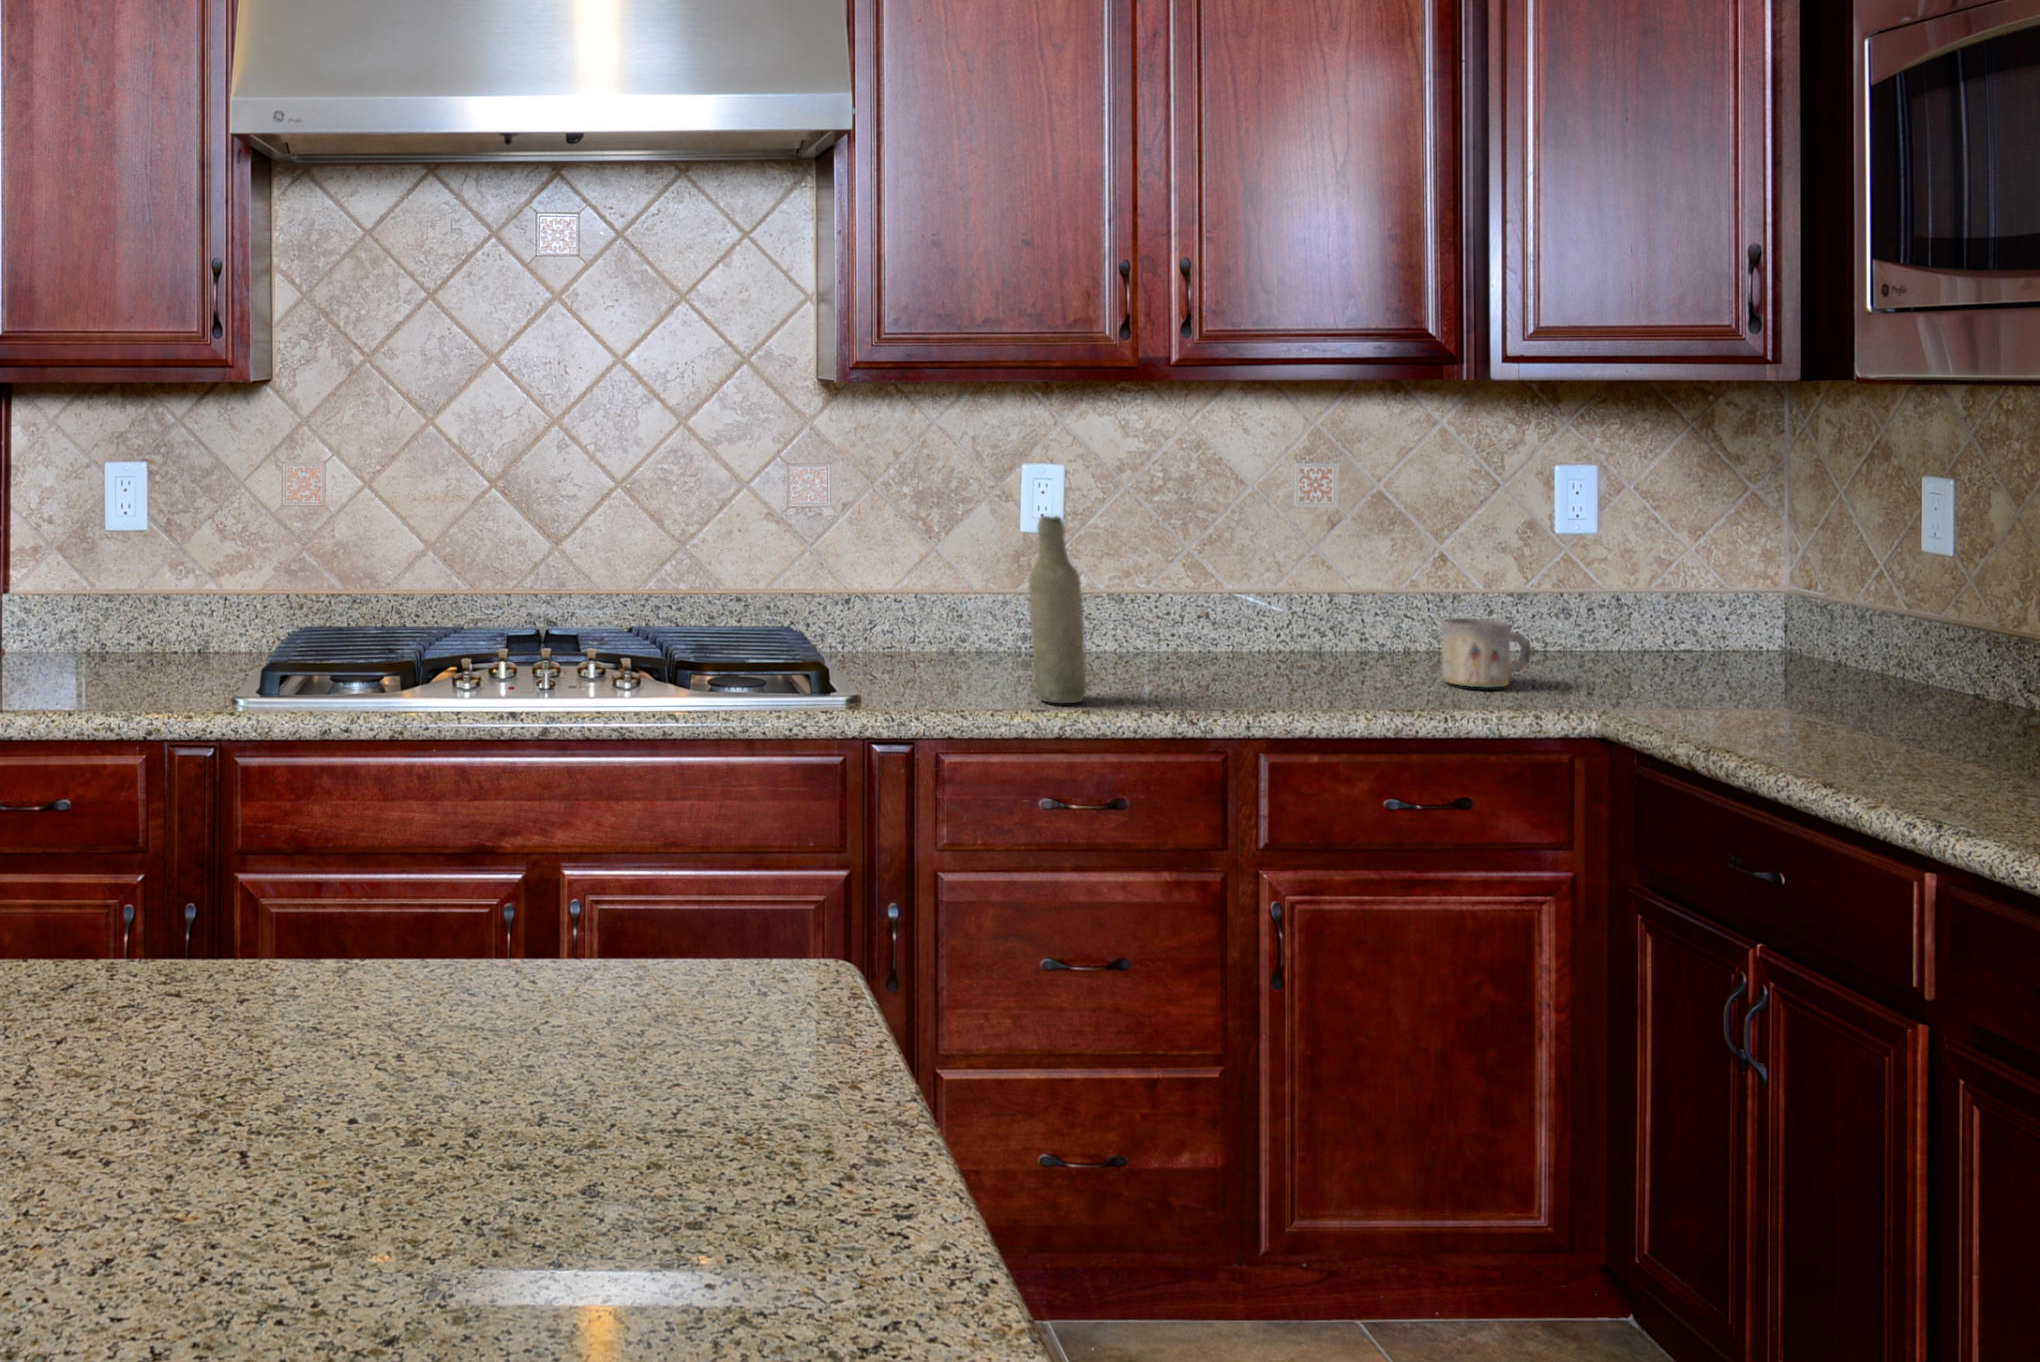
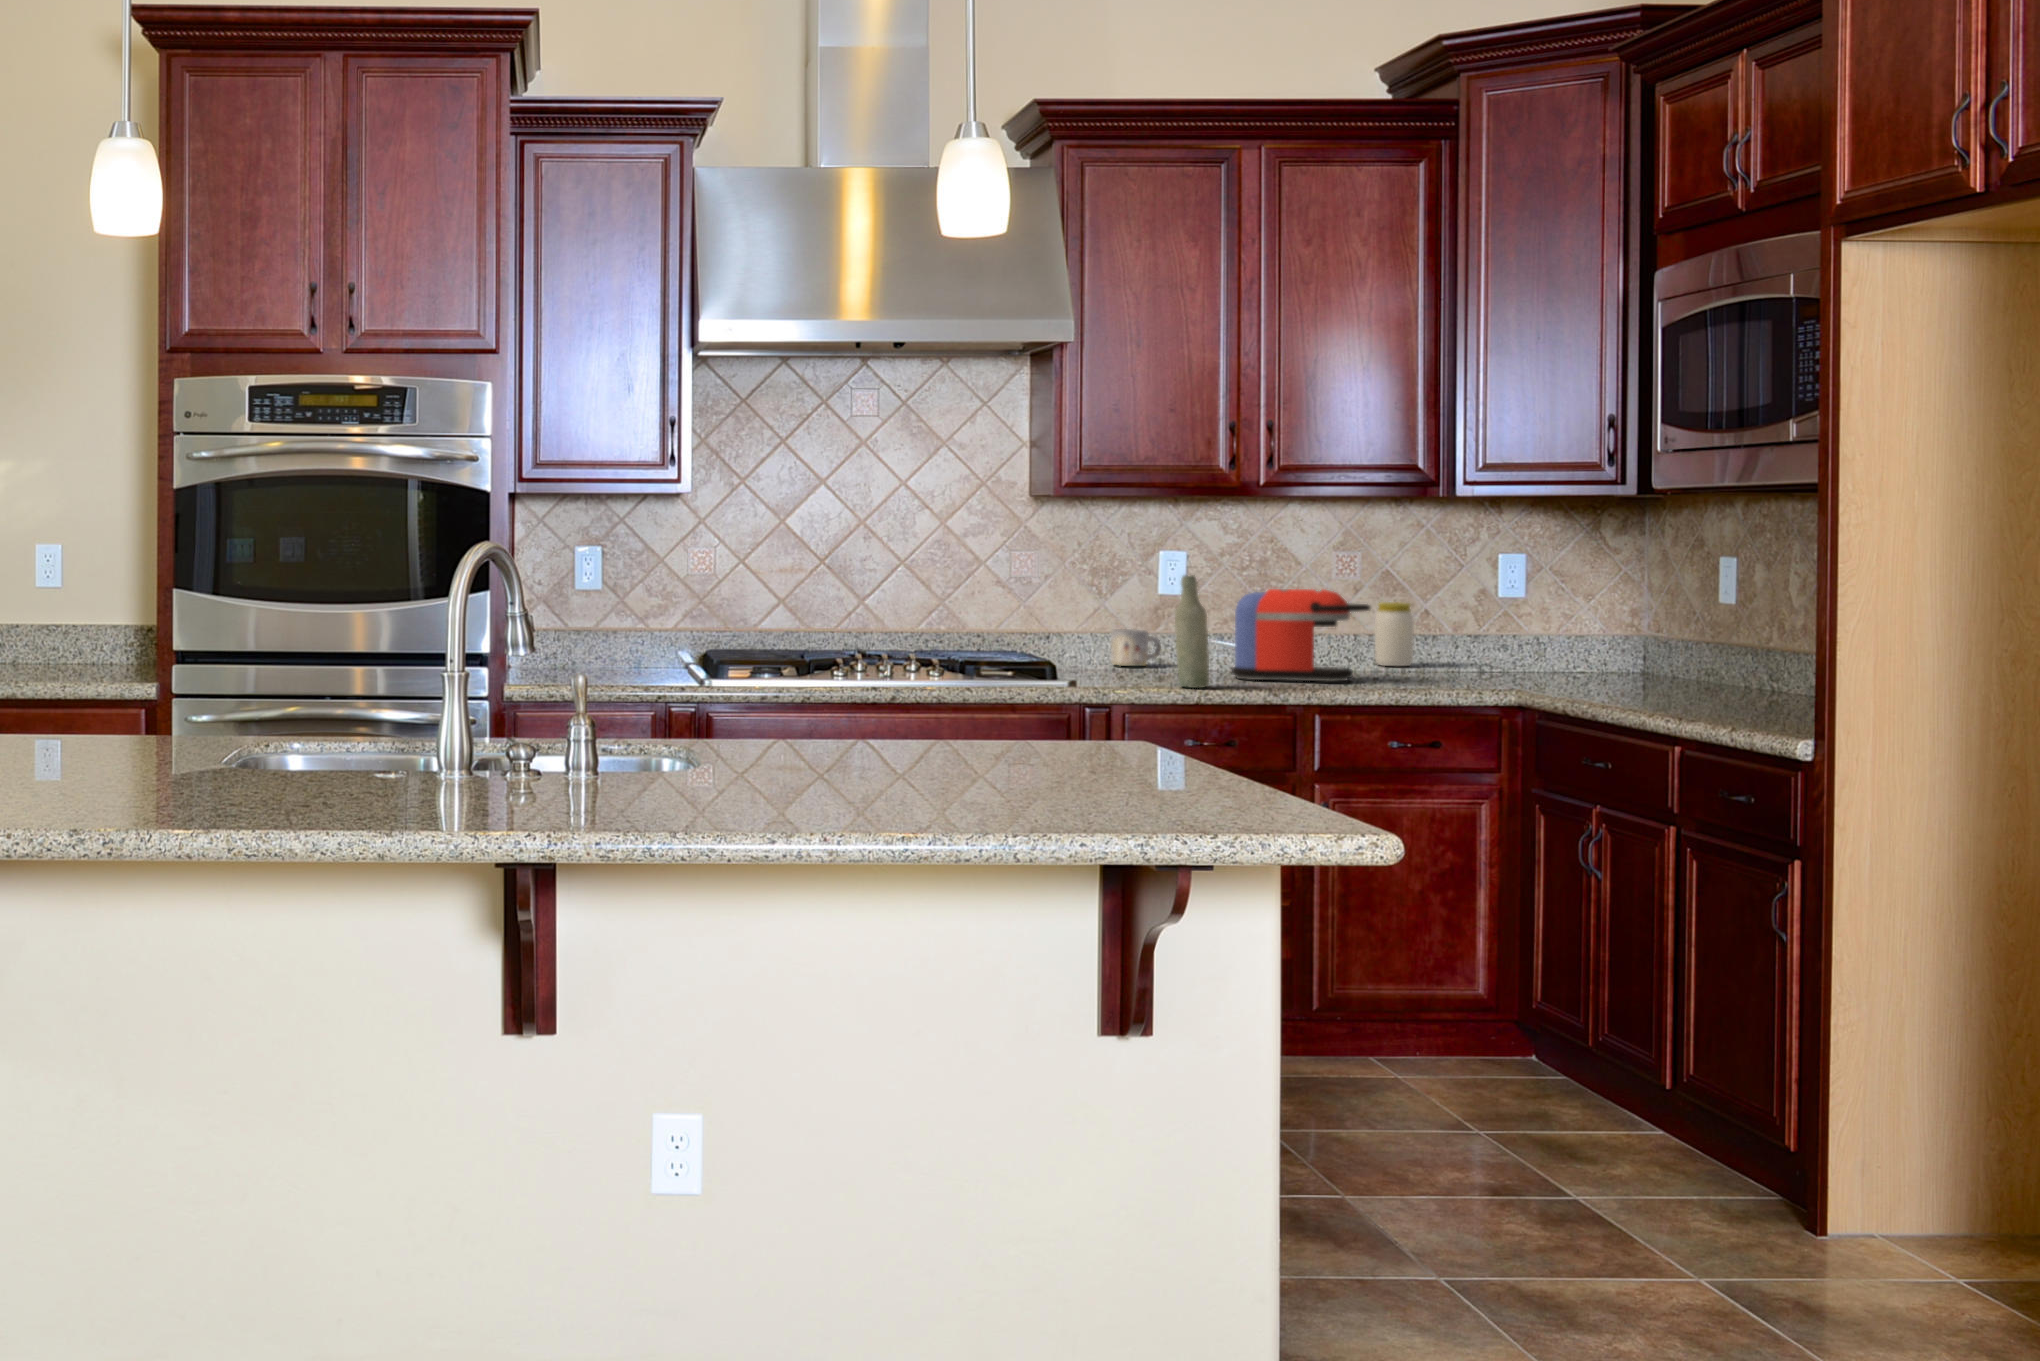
coffee maker: none [1128,533,1352,687] -> present [1232,589,1370,681]
jar: none [1360,544,1421,648] -> present [1375,602,1414,666]
mug: present [1442,618,1530,687] -> present [1111,629,1161,666]

